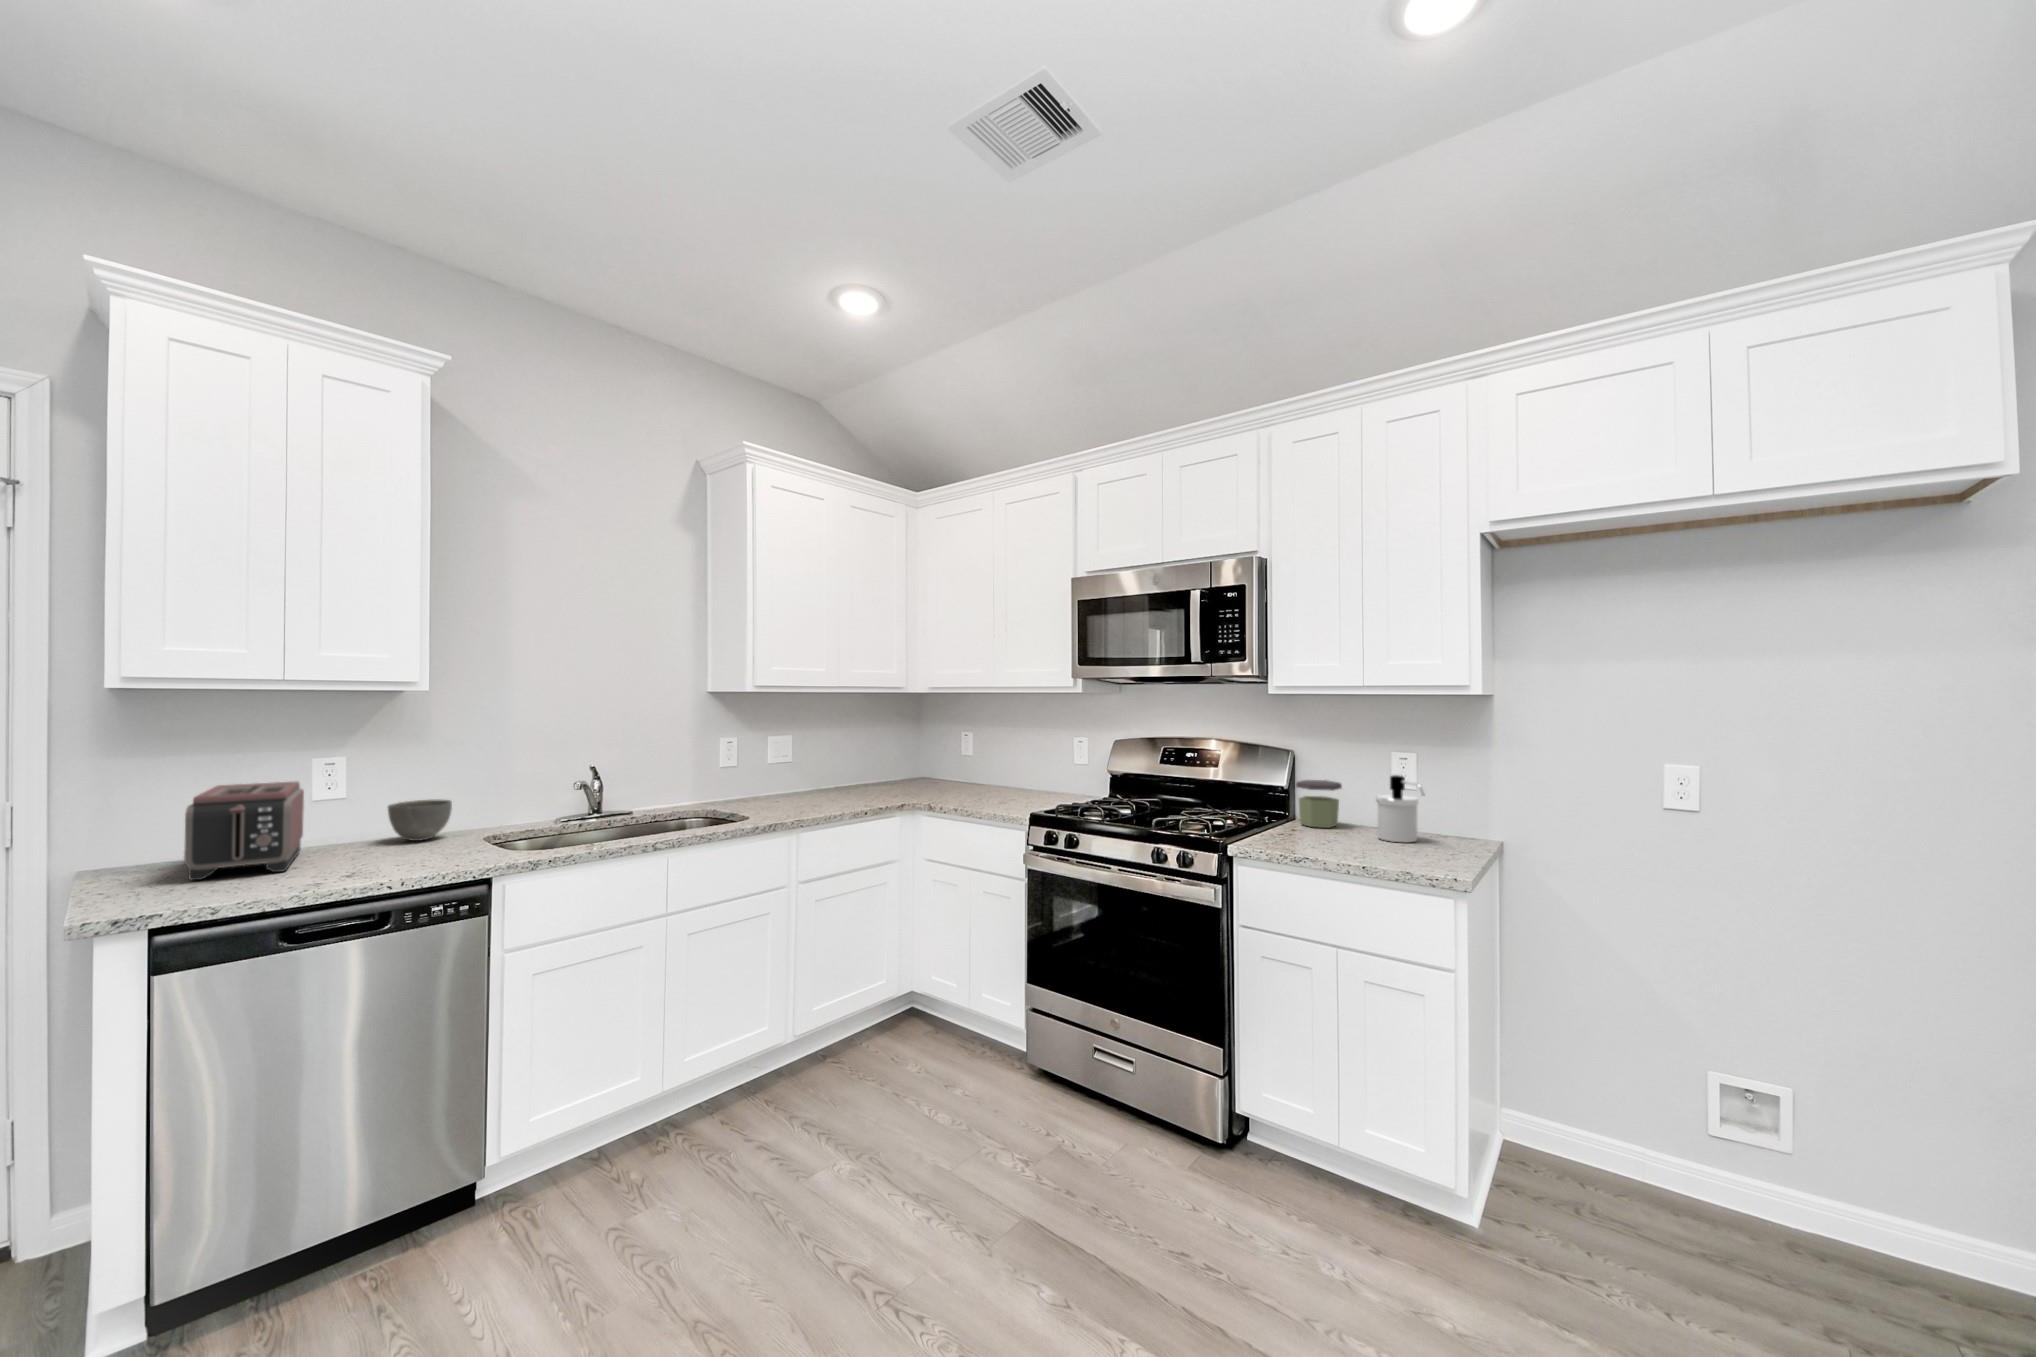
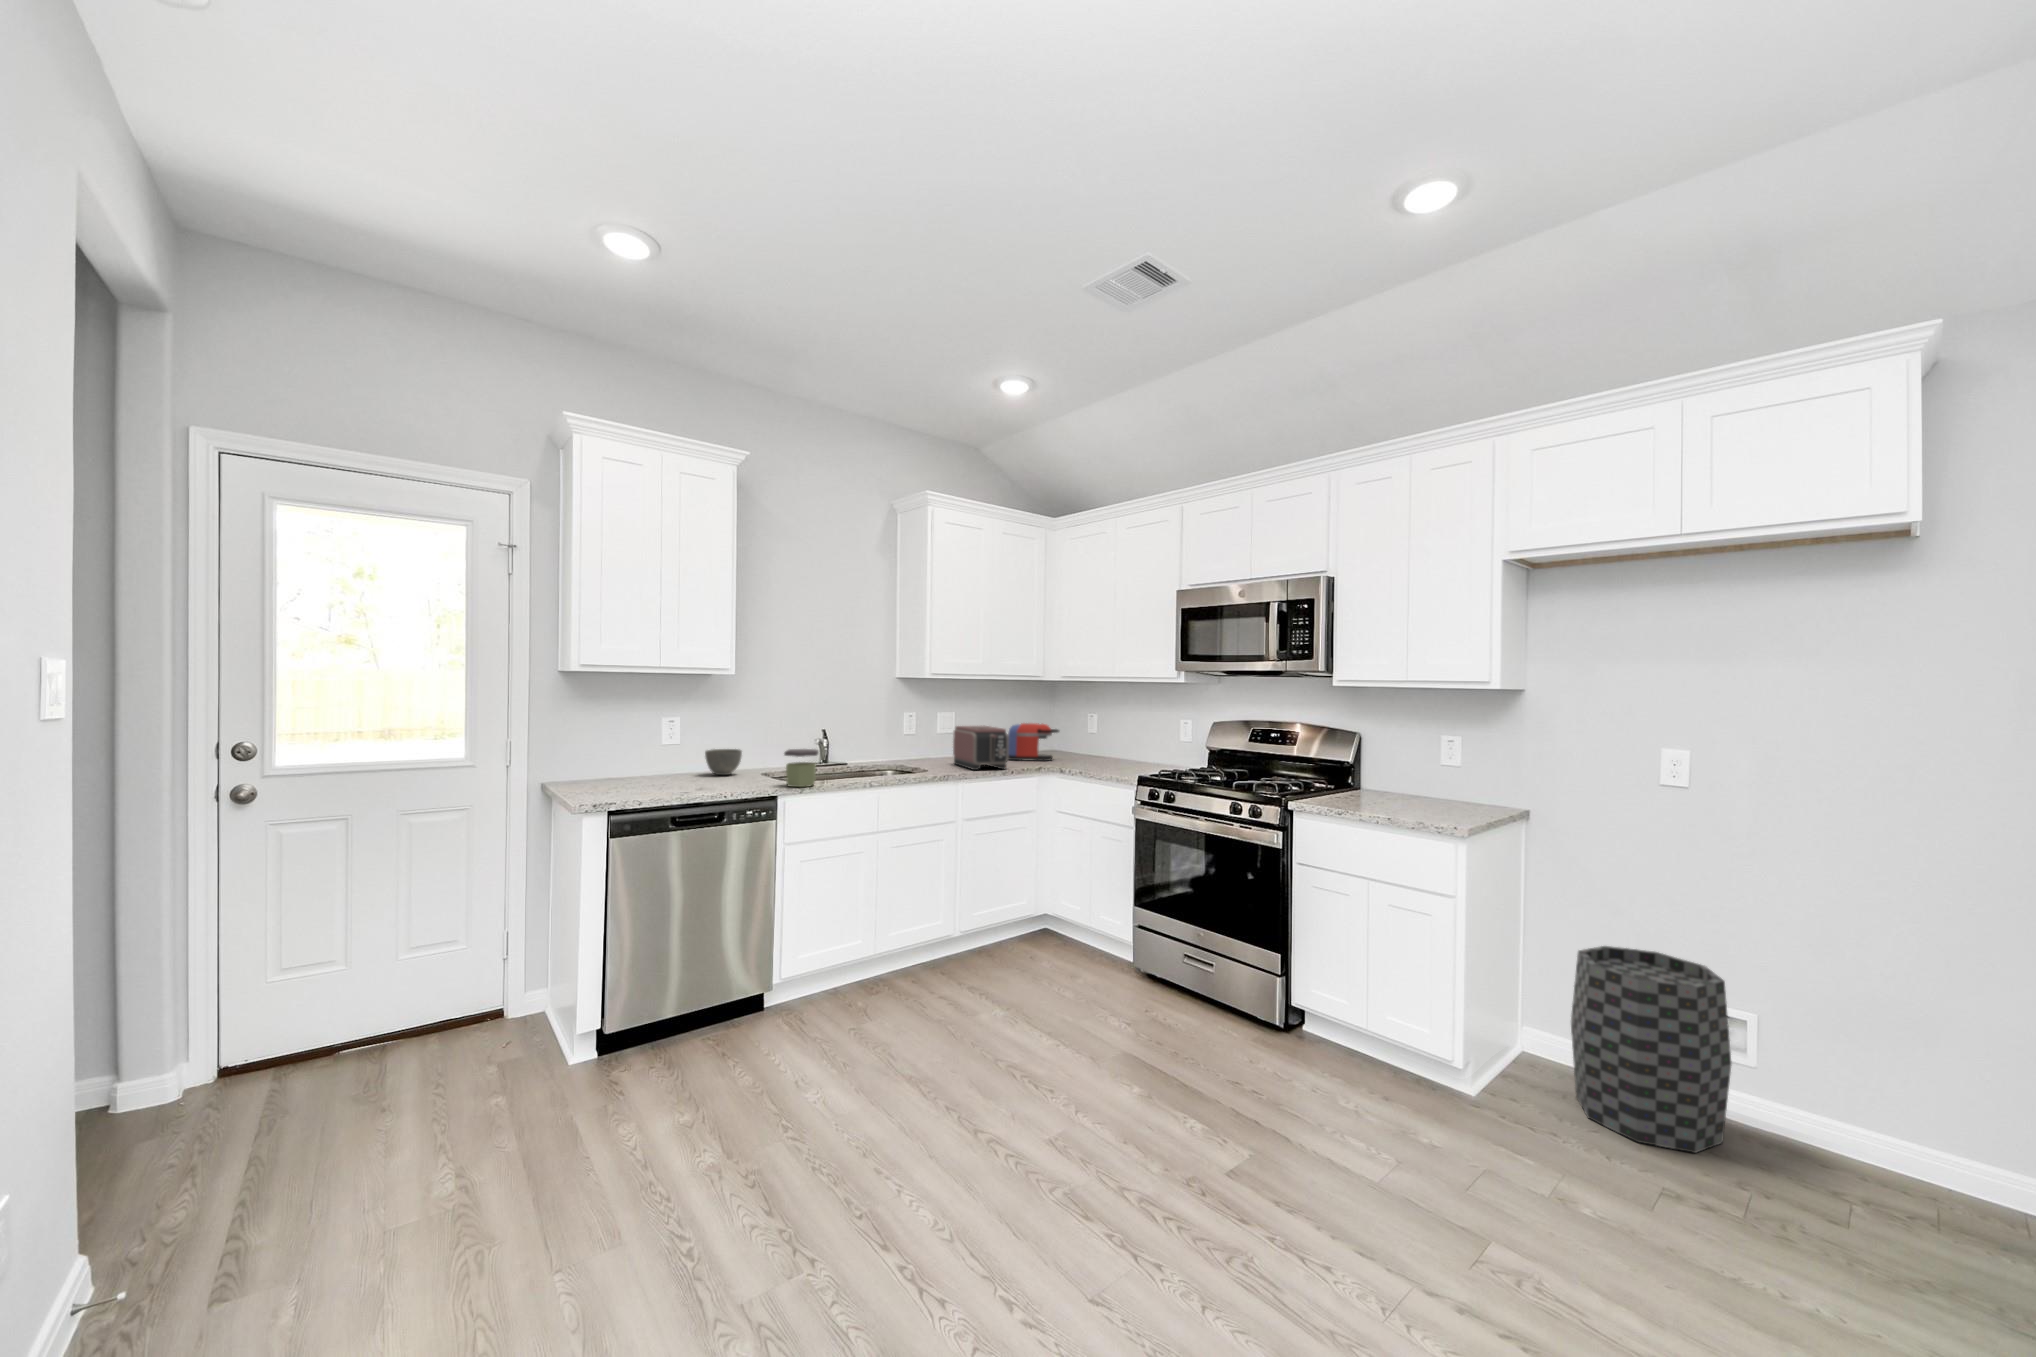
coffee maker: none [850,745,918,793] -> present [1008,723,1059,761]
soap dispenser: present [1376,775,1424,843] -> none [1416,752,1451,805]
jar: present [1296,780,1342,828] -> present [784,749,819,787]
toaster: present [184,781,304,880] -> present [953,726,1009,770]
trash can: none [1584,1012,1789,1288] -> present [1571,946,1731,1153]

